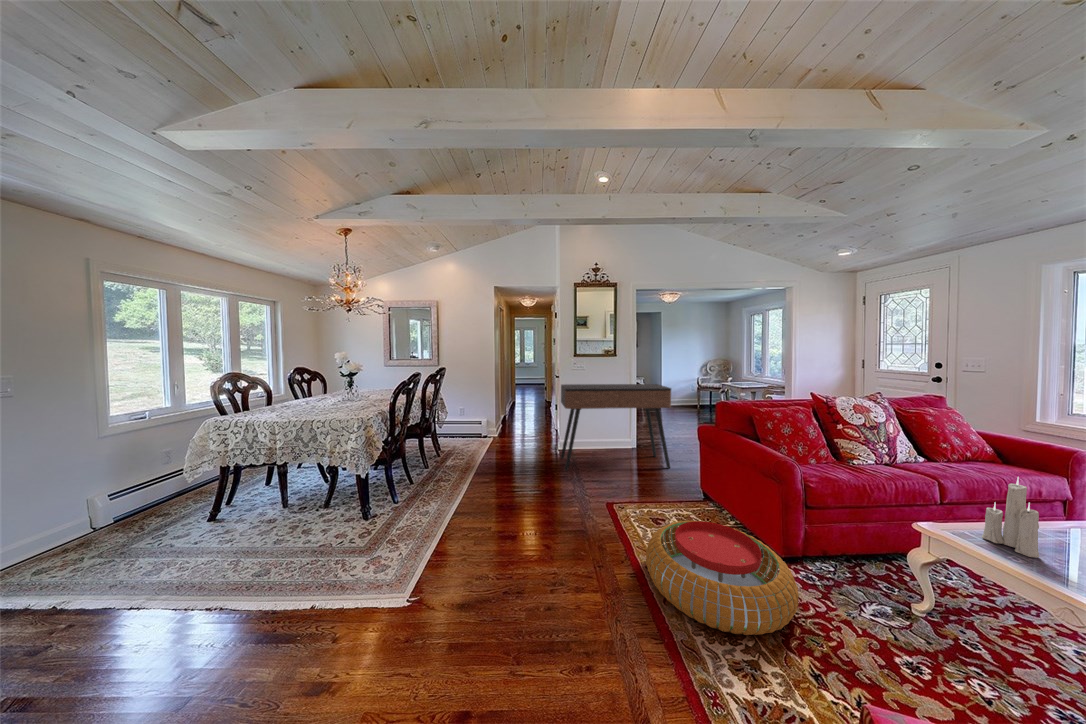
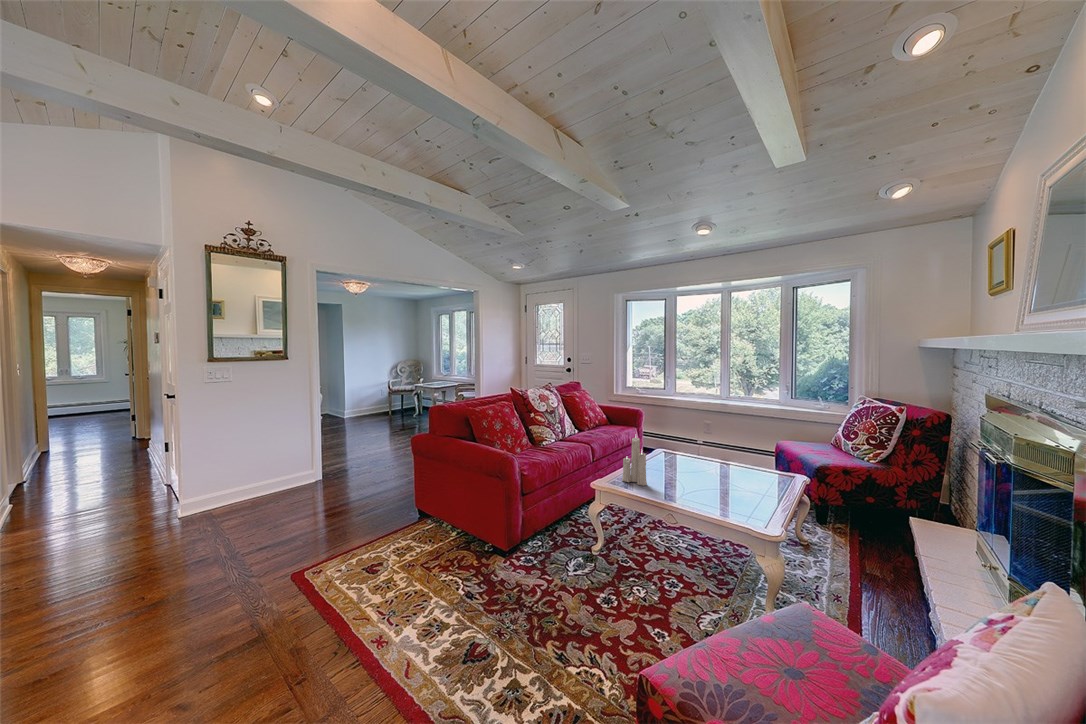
console table: present [561,384,671,471] -> none [181,393,374,551]
pouf: present [646,520,799,635] -> none [373,543,533,673]

